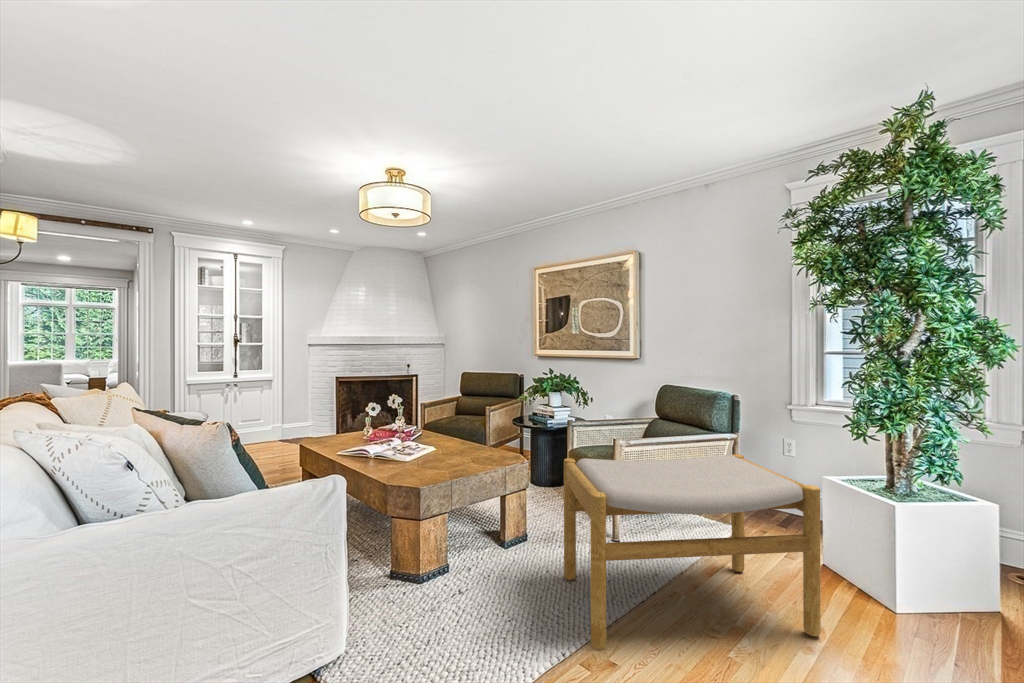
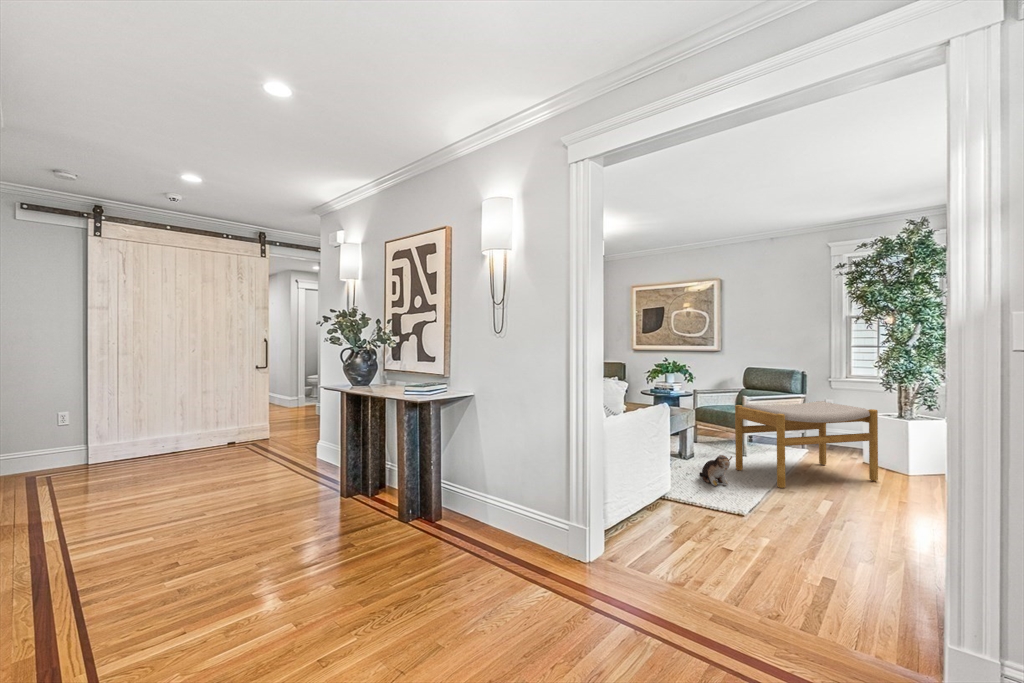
plush toy: none [460,571,499,633] -> present [699,455,732,486]

